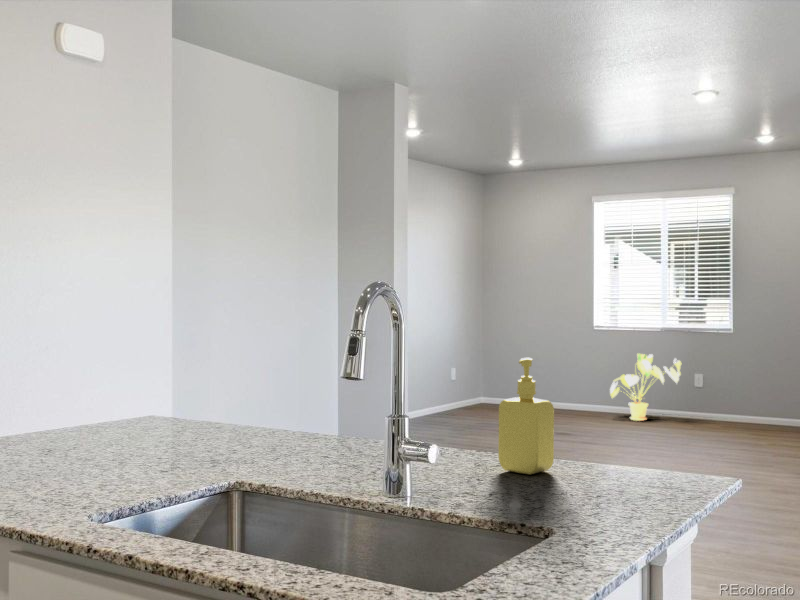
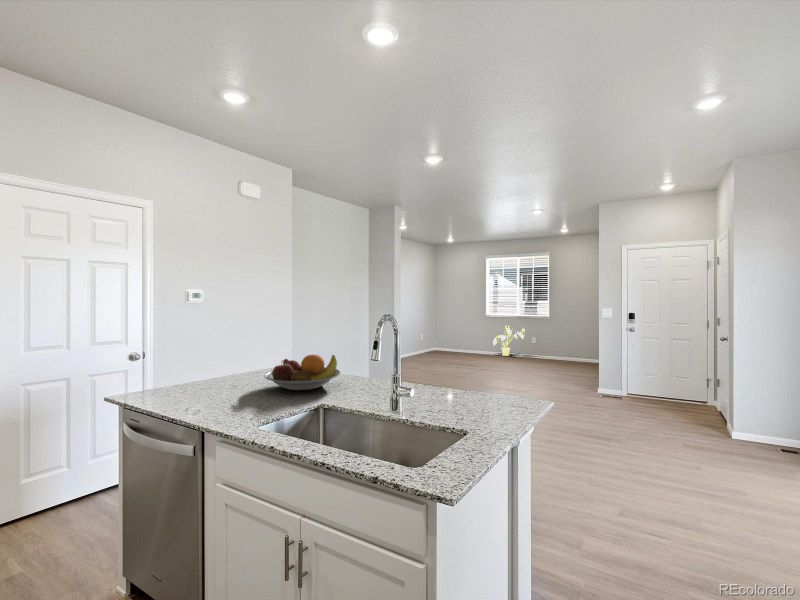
soap dispenser: present [498,358,554,474] -> none [443,344,468,398]
fruit bowl: none [107,383,274,459] -> present [264,355,340,390]

